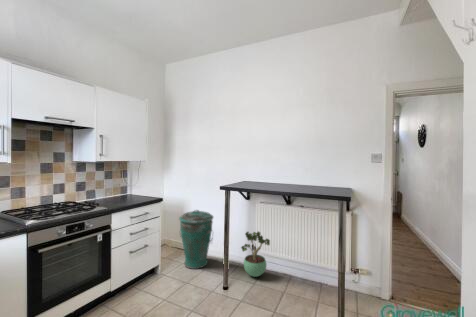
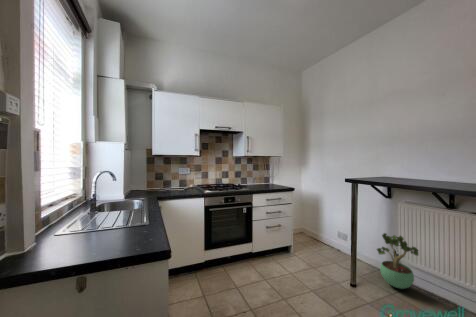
trash can: present [179,210,213,269] -> none [309,202,345,259]

